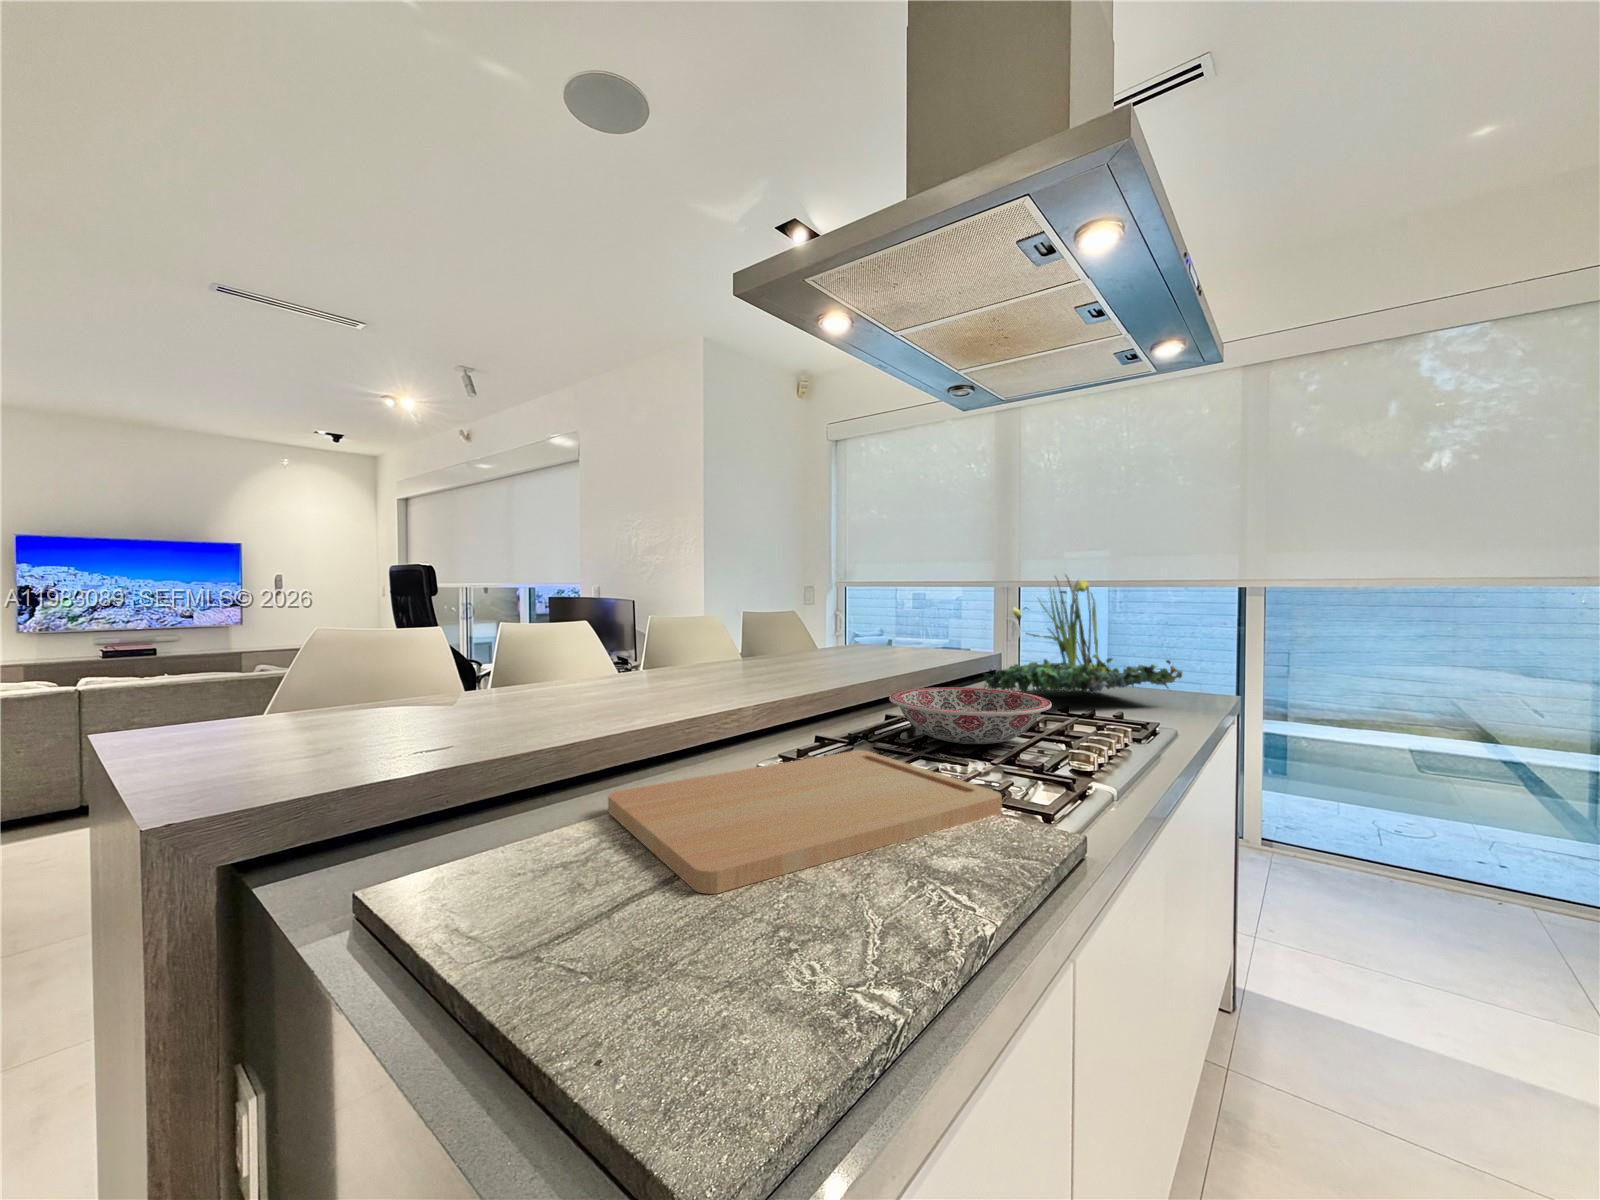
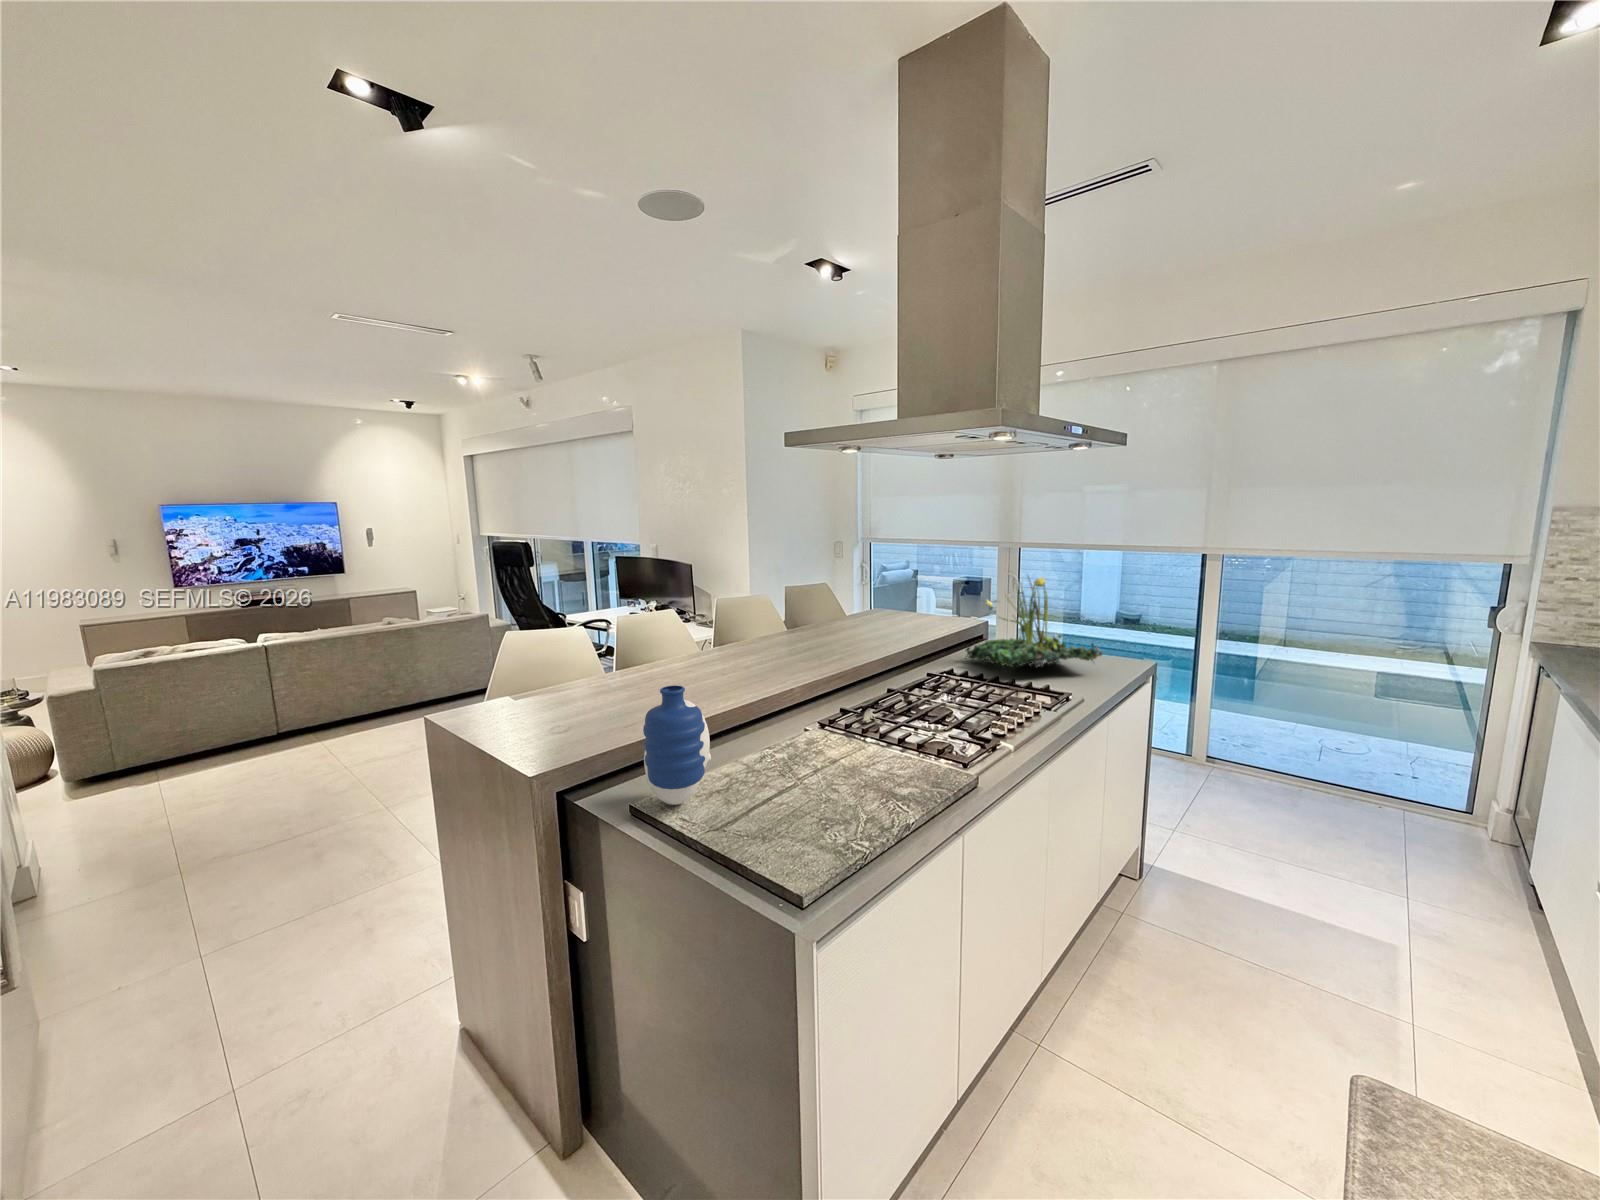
vase: none [372,619,547,893] -> present [643,686,711,805]
ceramic bowl: present [890,687,1052,744] -> none [888,671,990,713]
cutting board: present [608,750,1002,894] -> none [729,721,939,805]

